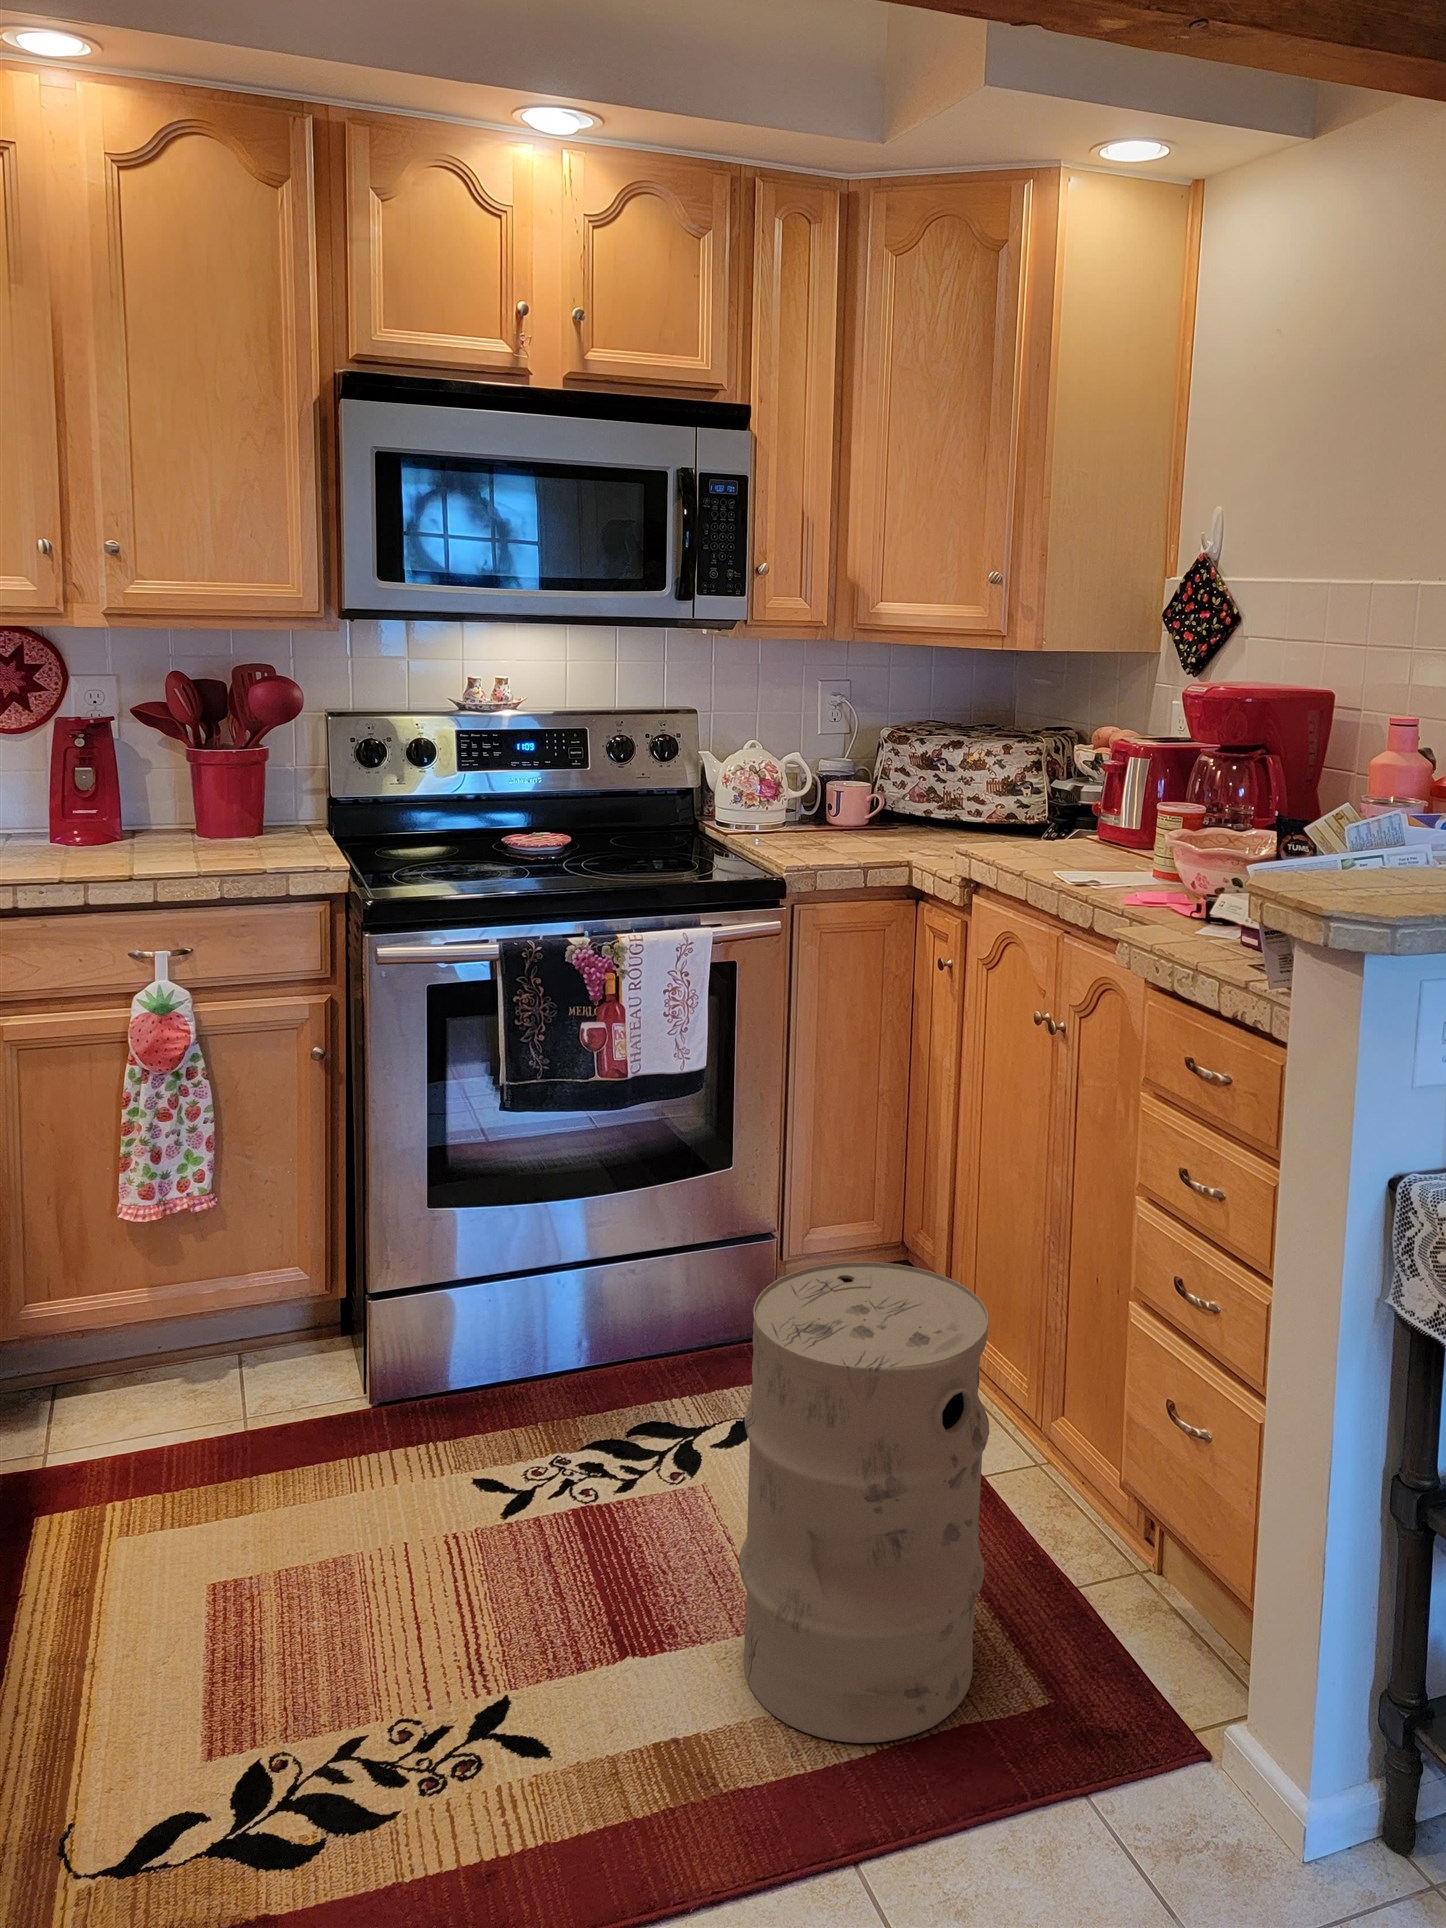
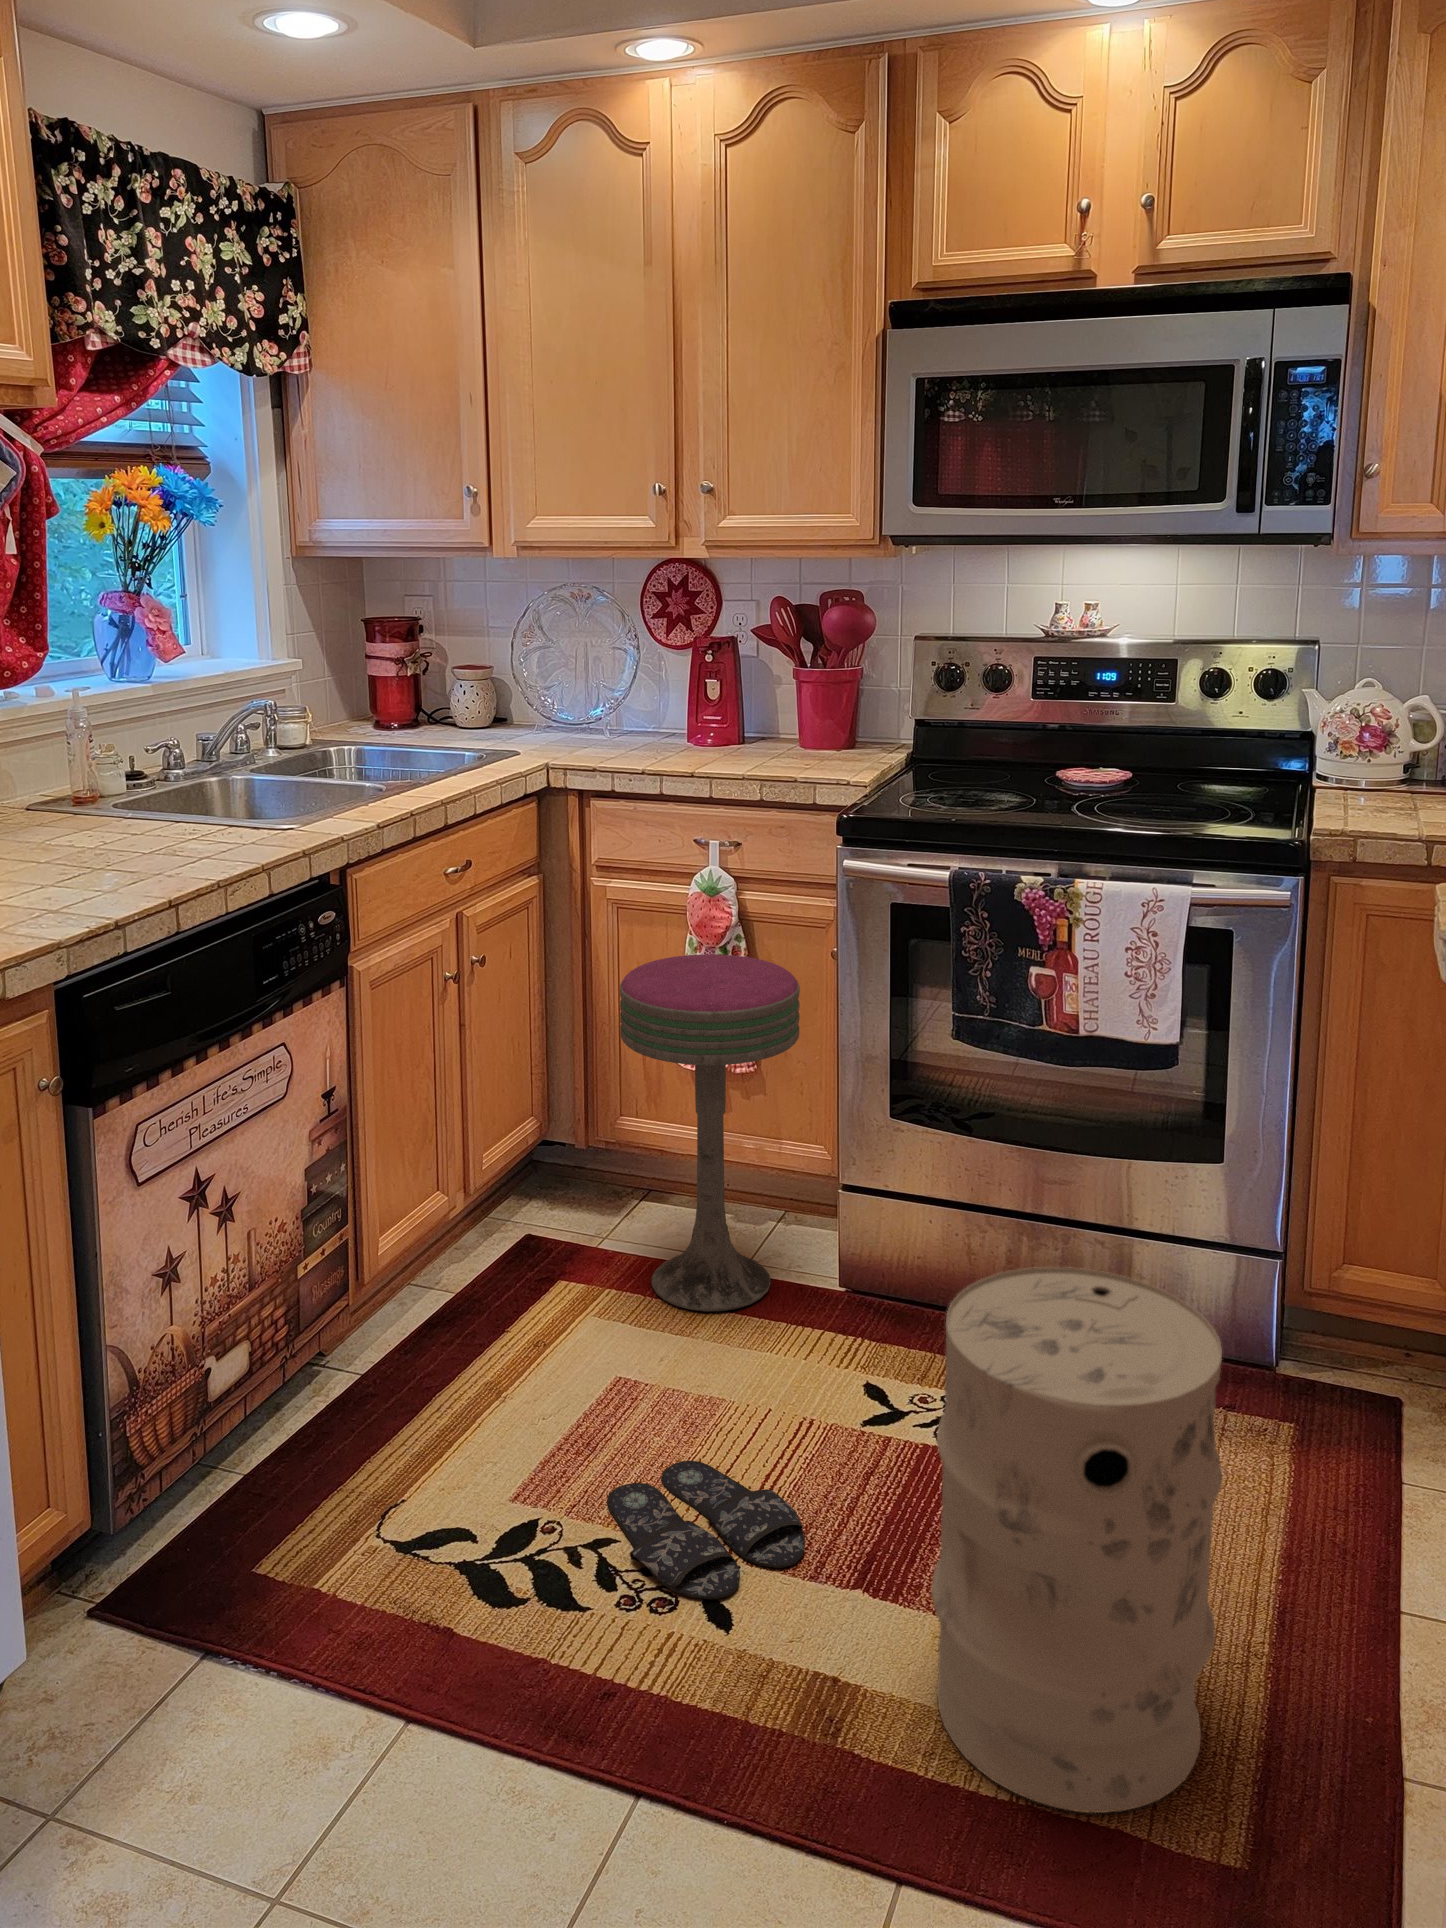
bar stool: none [111,1073,331,1488] -> present [620,954,800,1311]
slippers: none [315,1612,556,1749] -> present [607,1460,805,1599]

